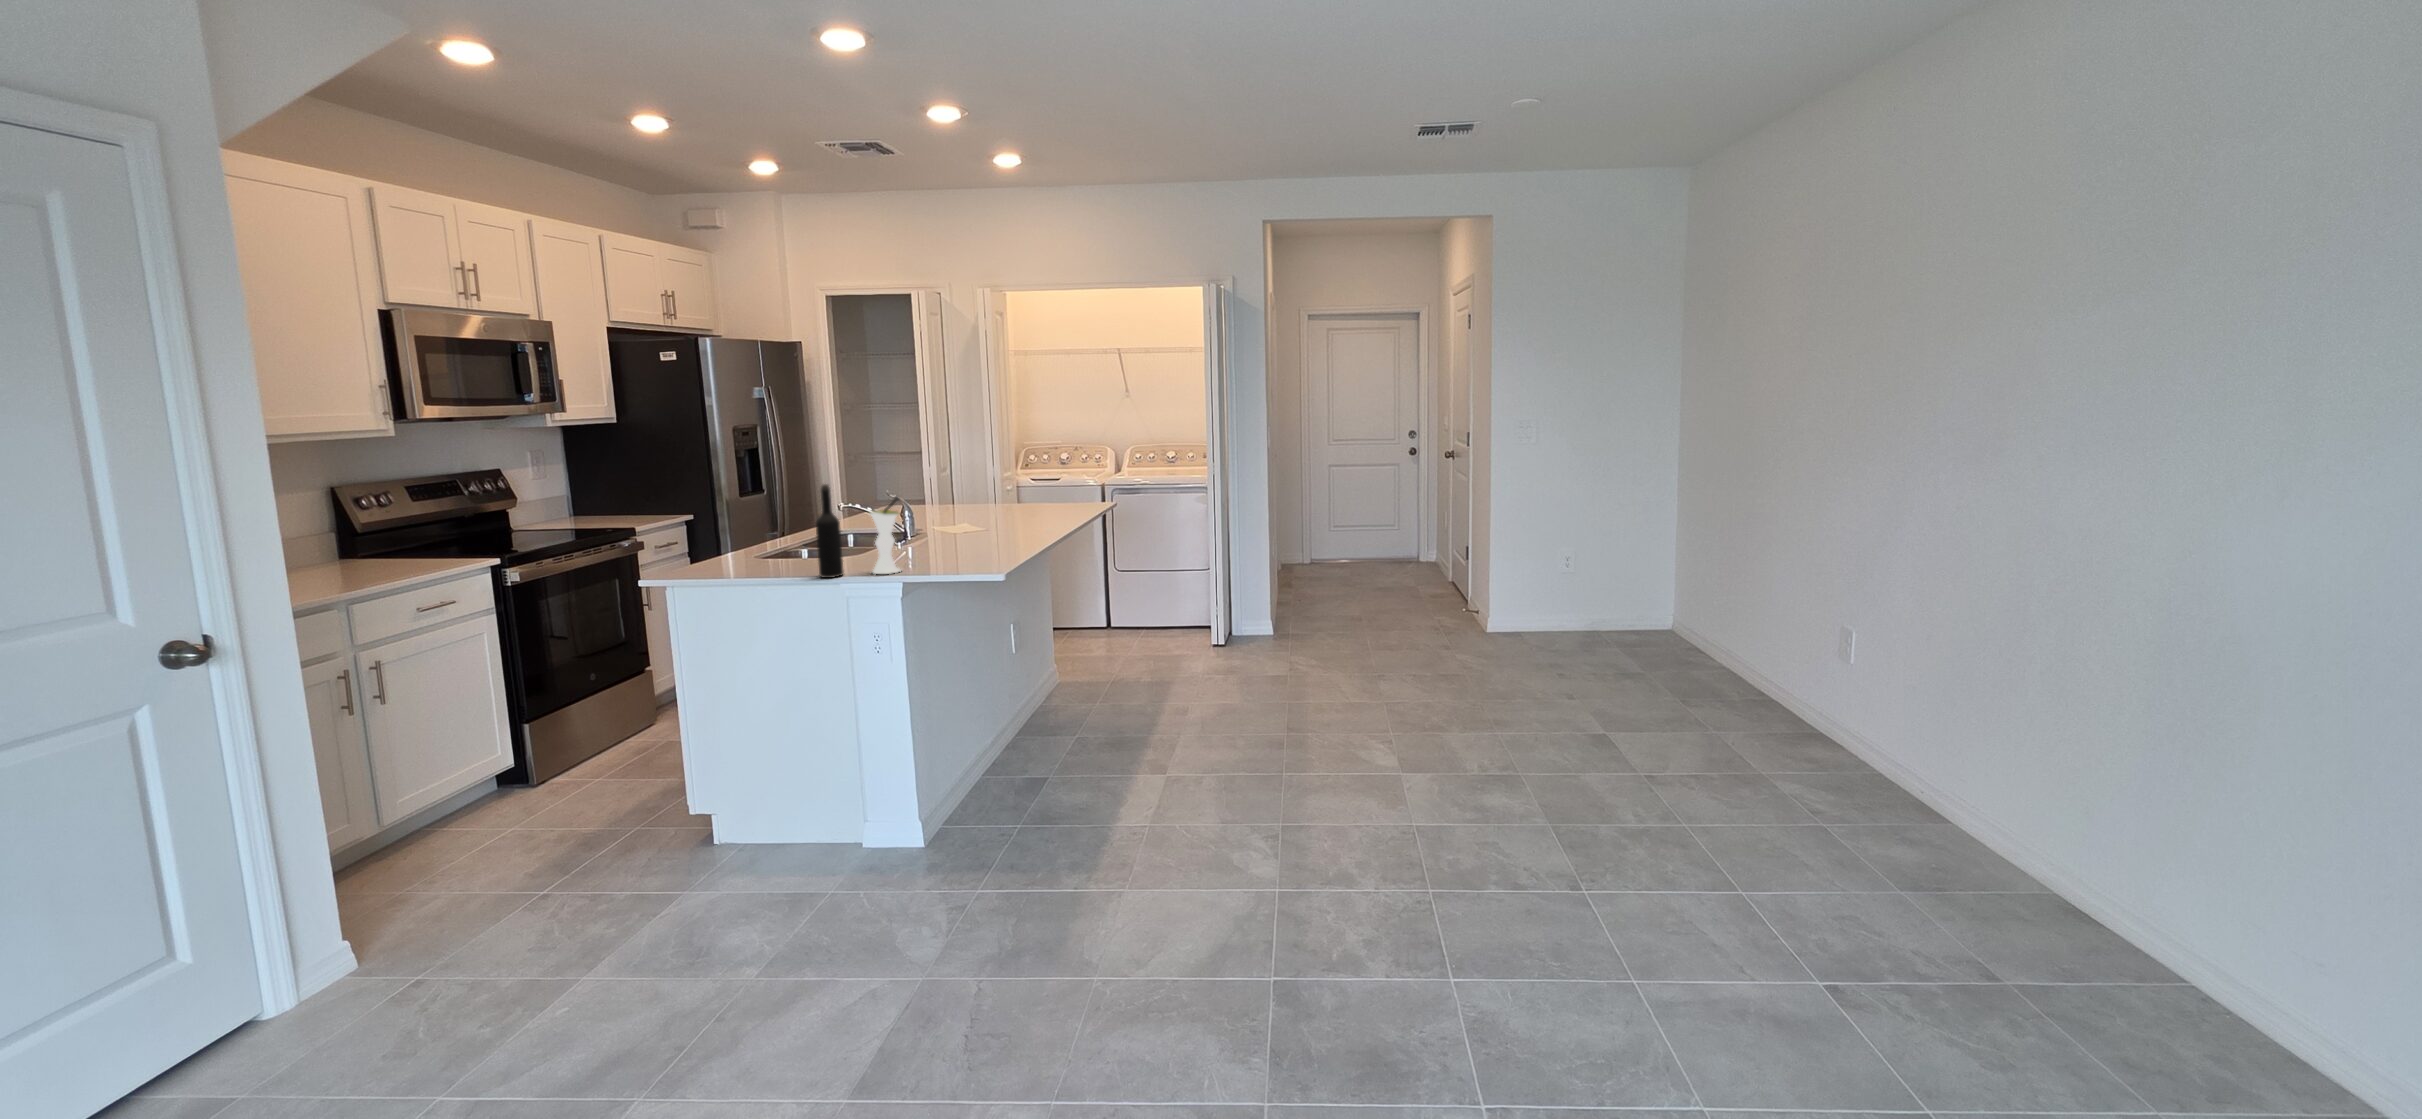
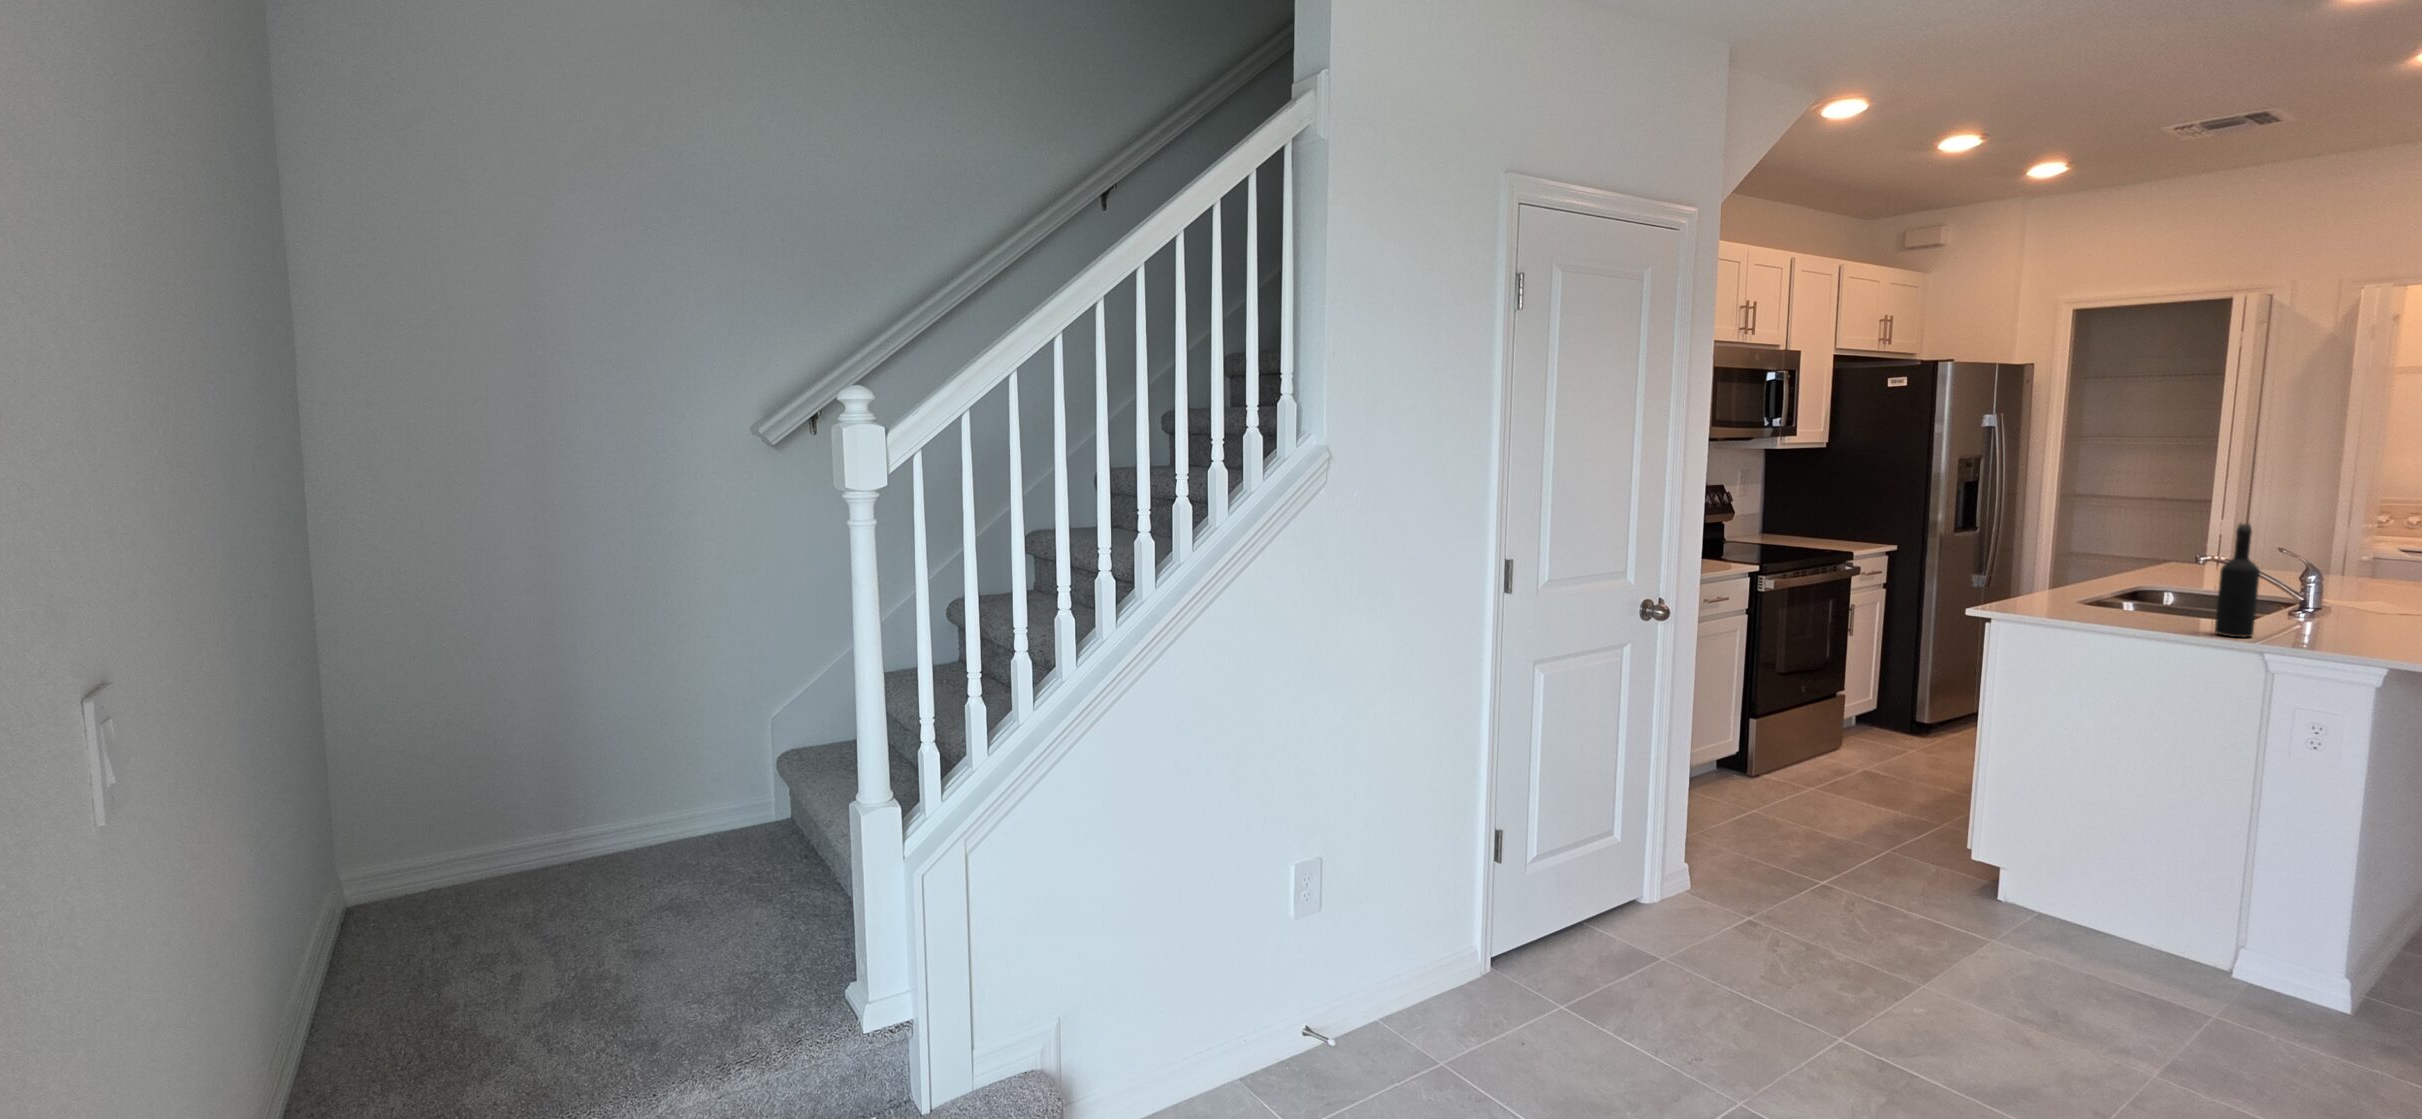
vase: present [870,497,901,574] -> none [2302,546,2370,646]

